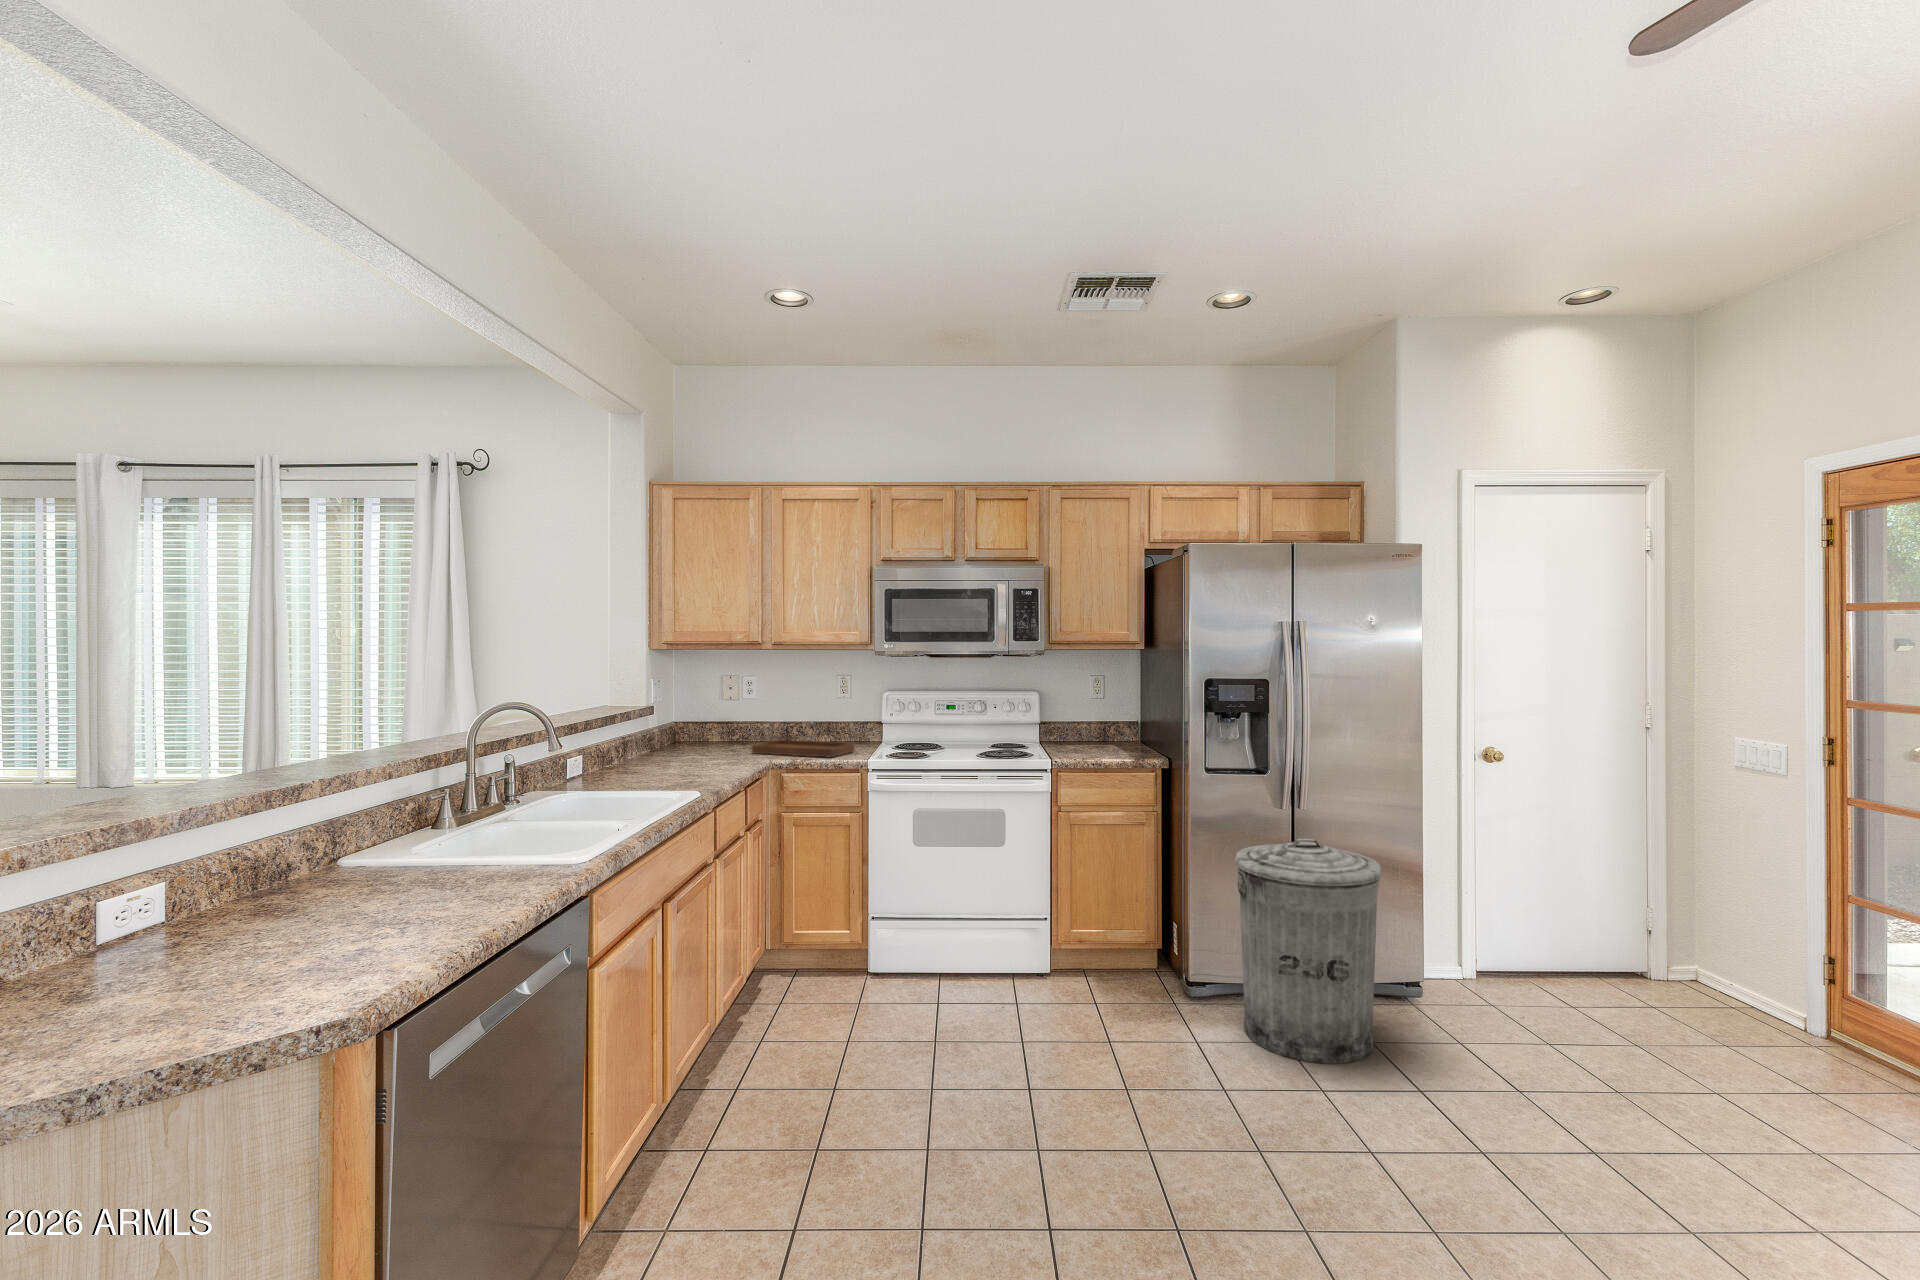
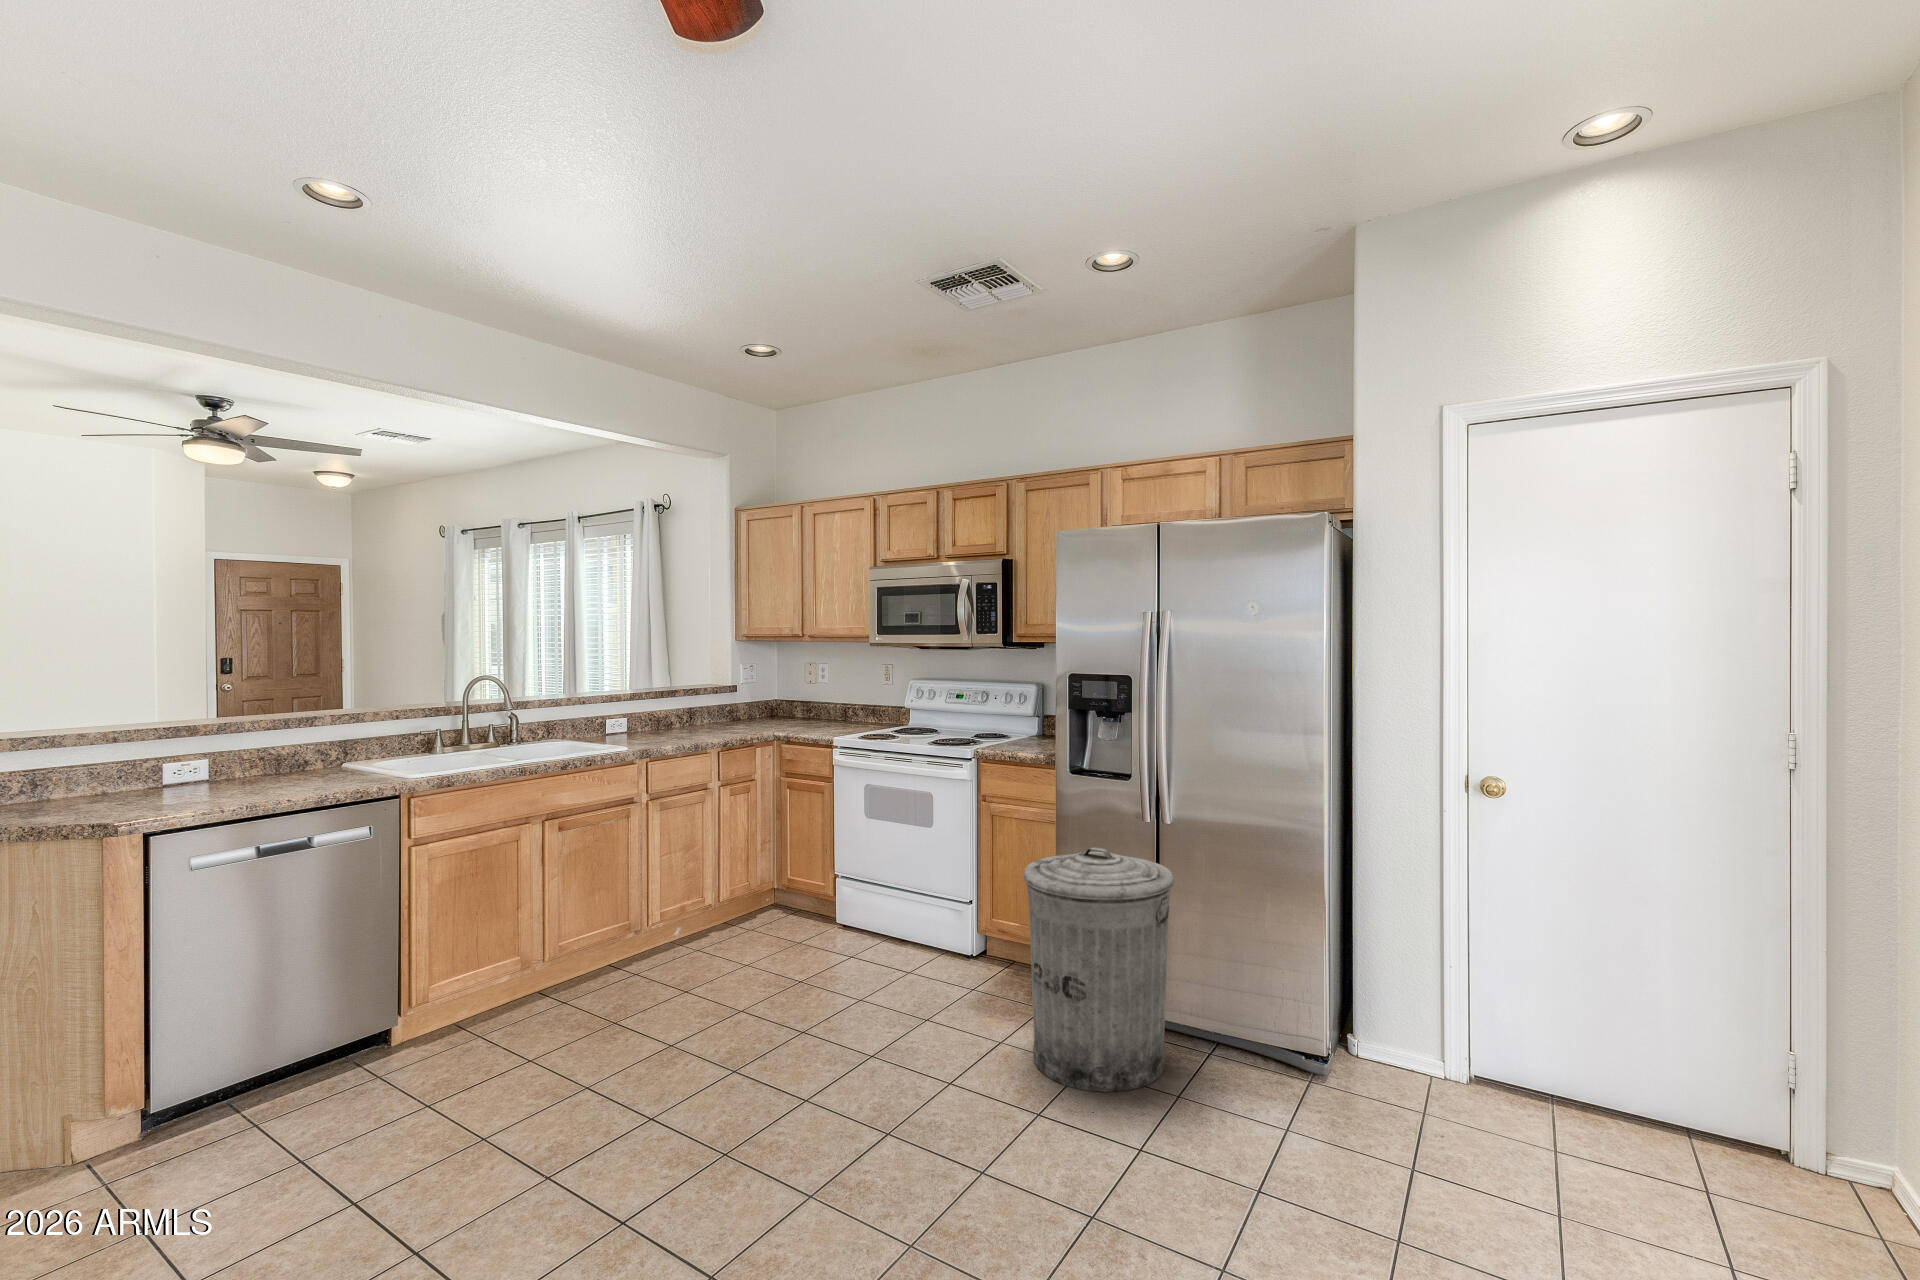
tray: present [752,721,855,757] -> none [784,703,855,735]

